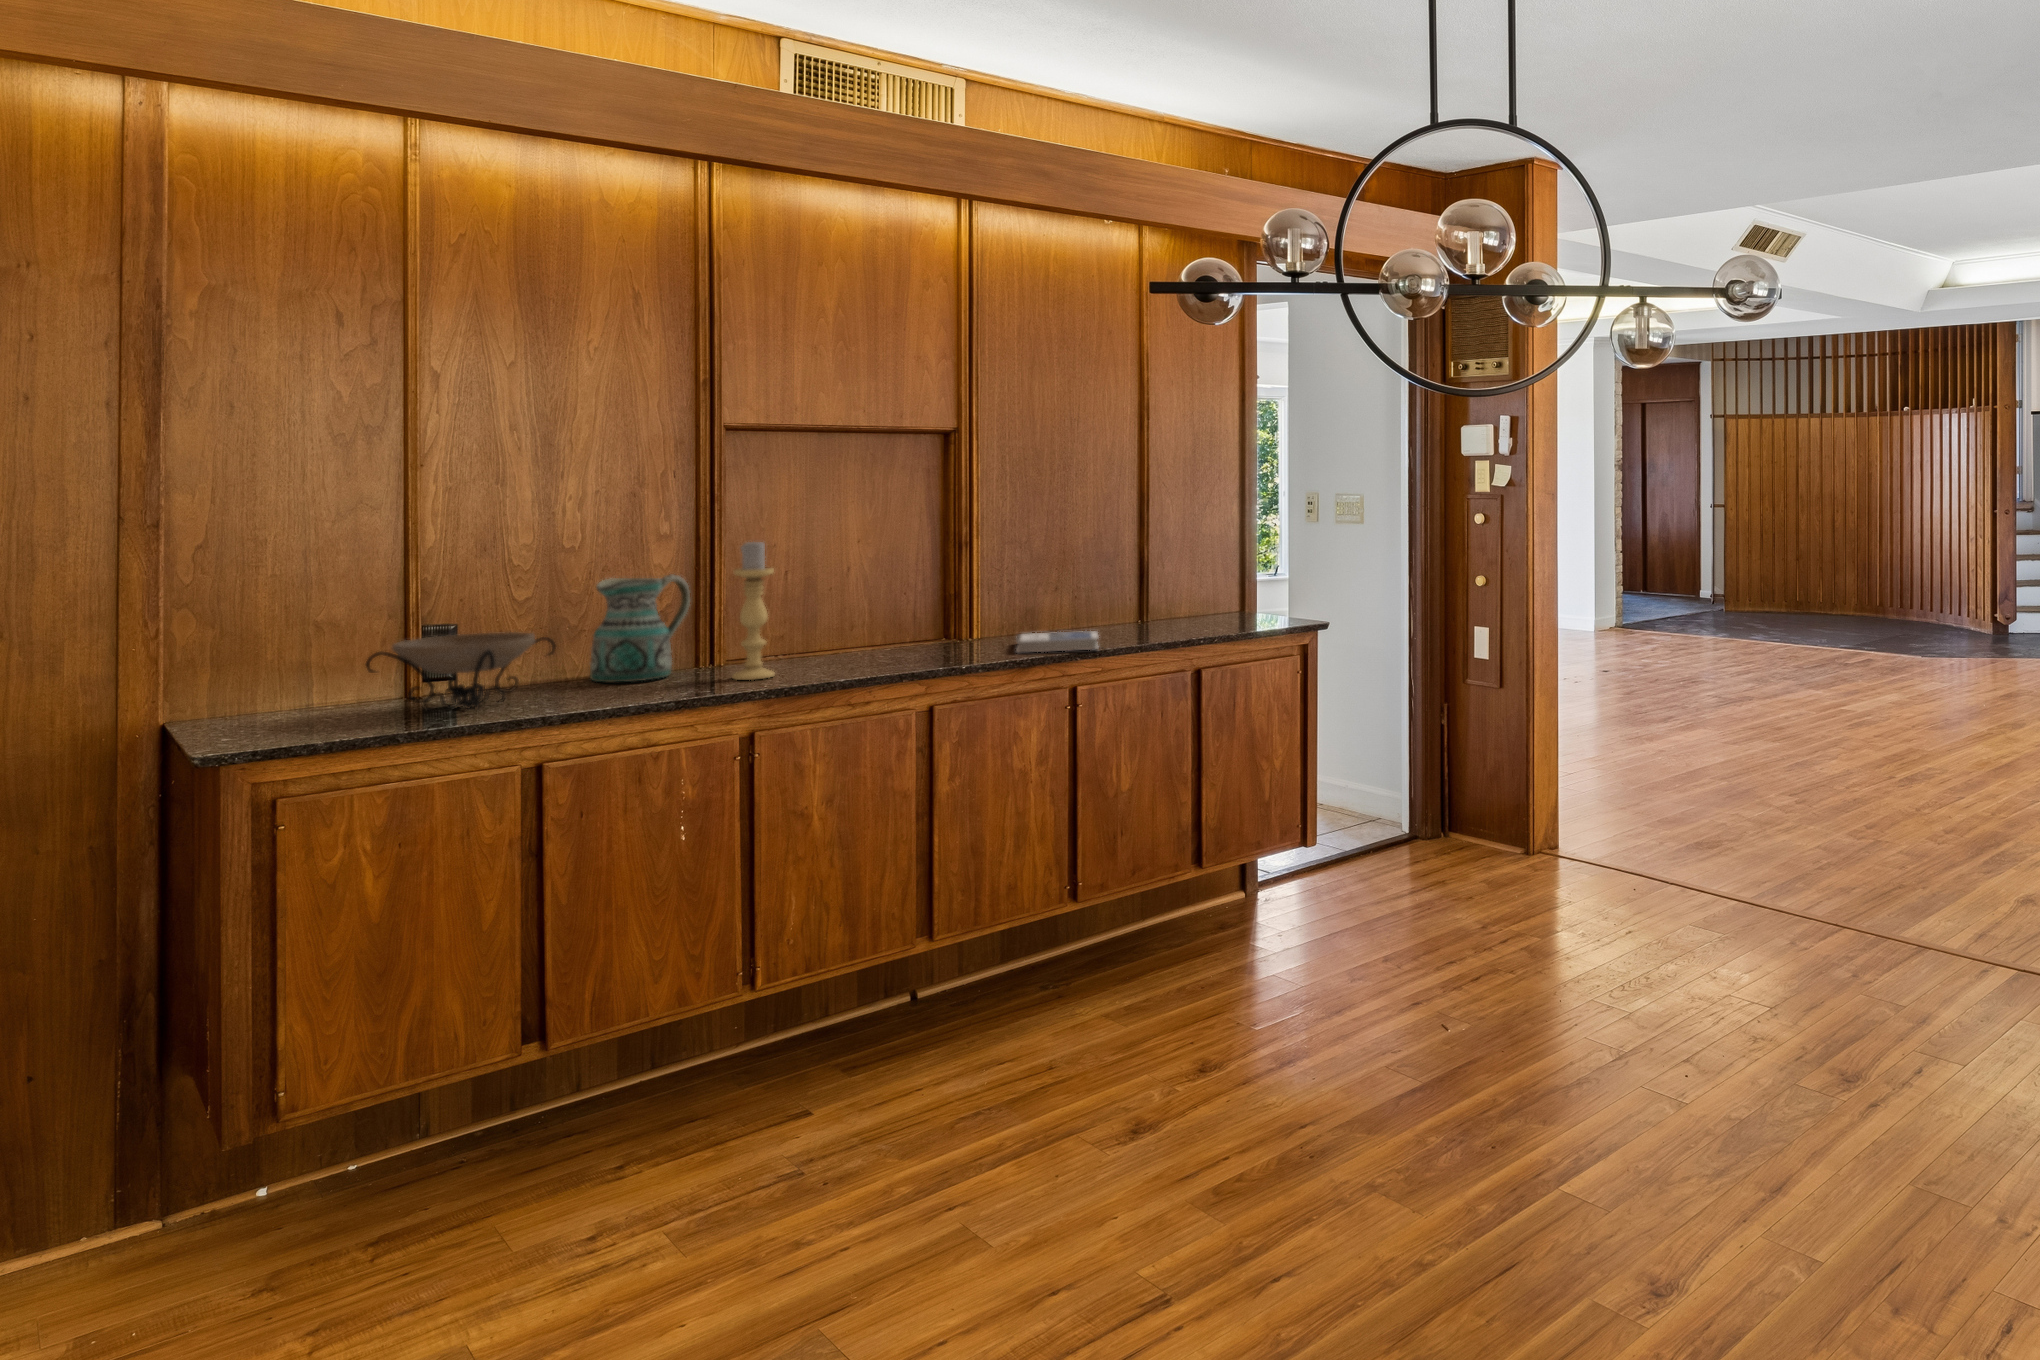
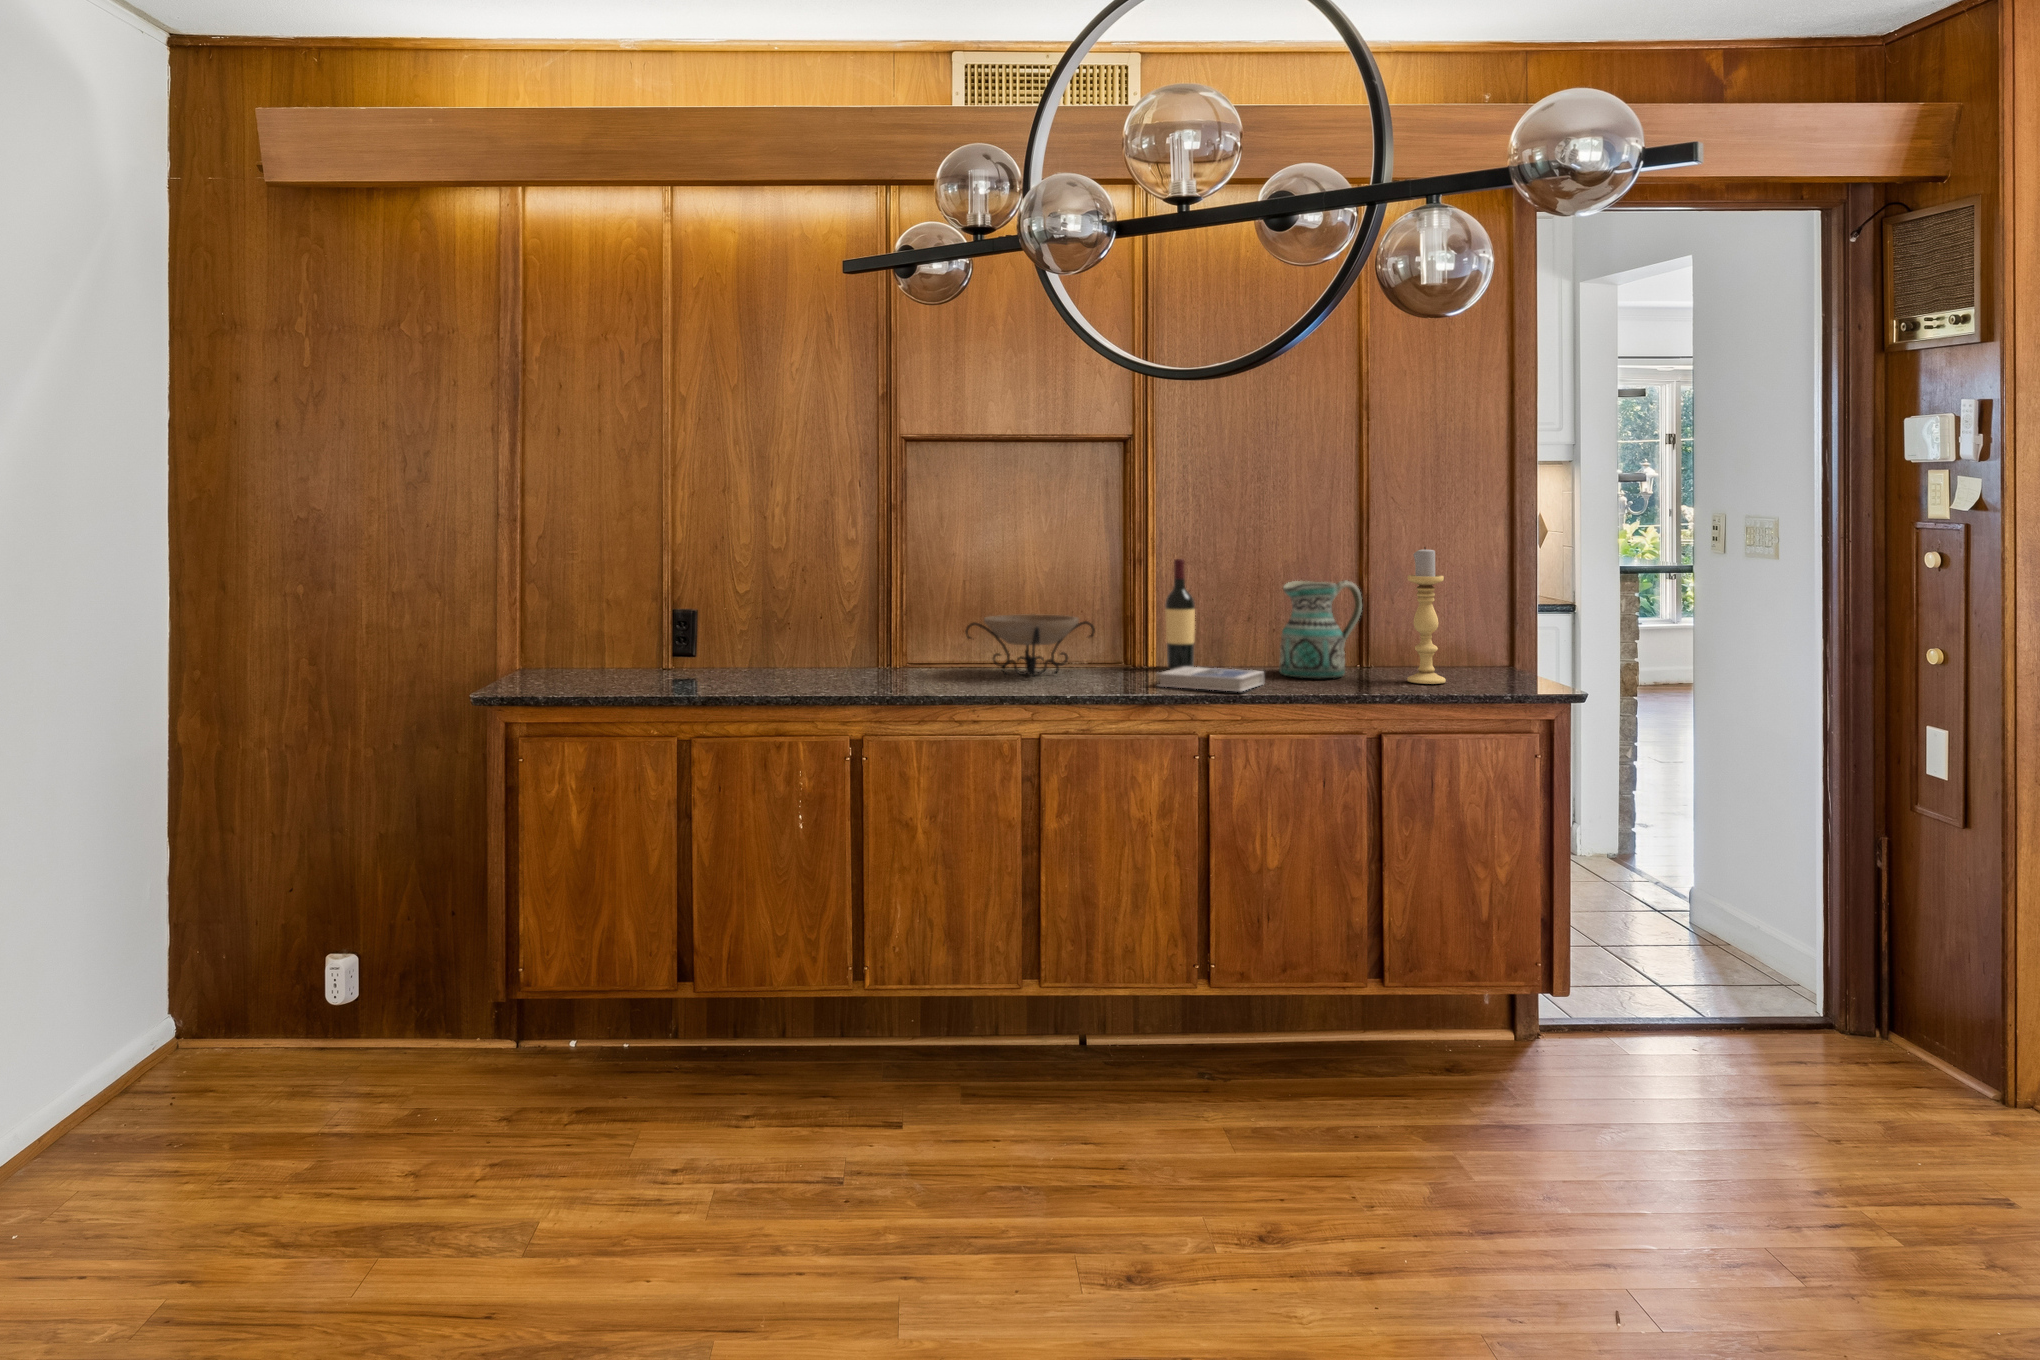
wine bottle: none [987,539,1014,638] -> present [1165,559,1195,669]
candle holder: present [732,542,775,680] -> present [1407,547,1446,684]
ceramic pitcher: present [590,574,690,682] -> present [1280,580,1362,678]
decorative bowl: present [366,632,556,711] -> present [965,614,1095,676]

